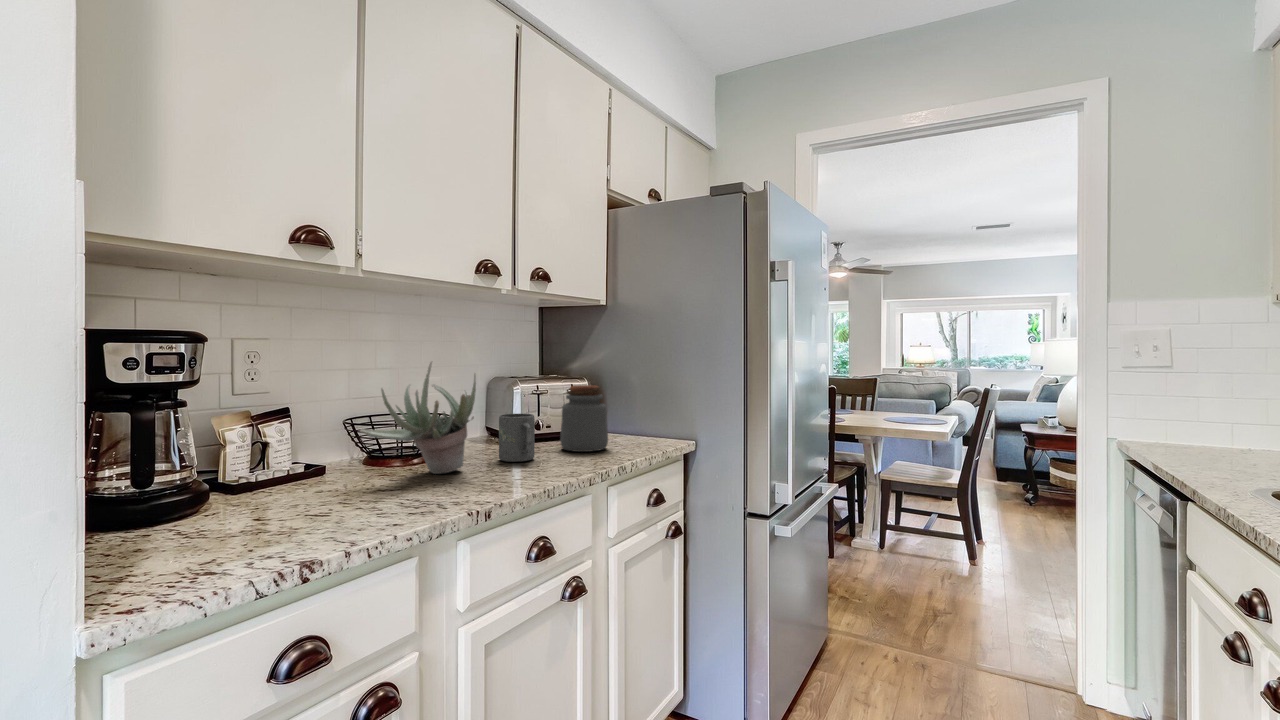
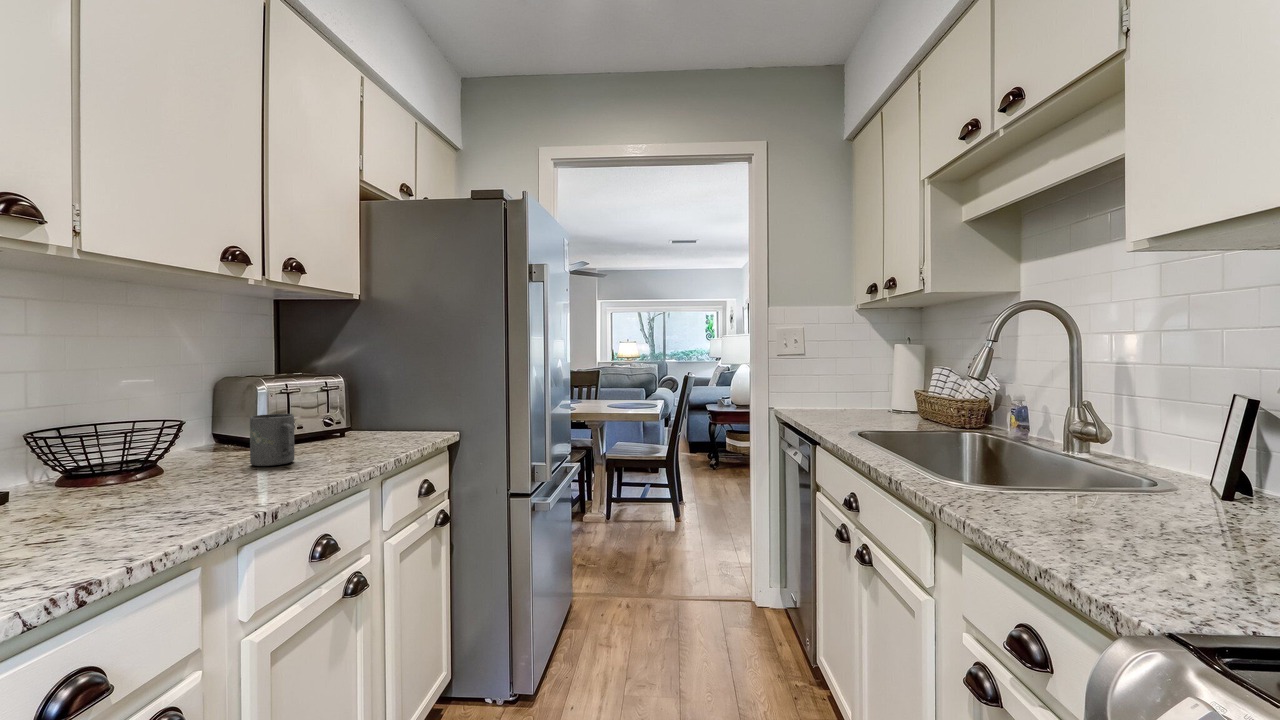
succulent plant: present [360,362,476,474] -> none [77,358,233,485]
jar: present [560,385,608,452] -> none [317,382,373,451]

